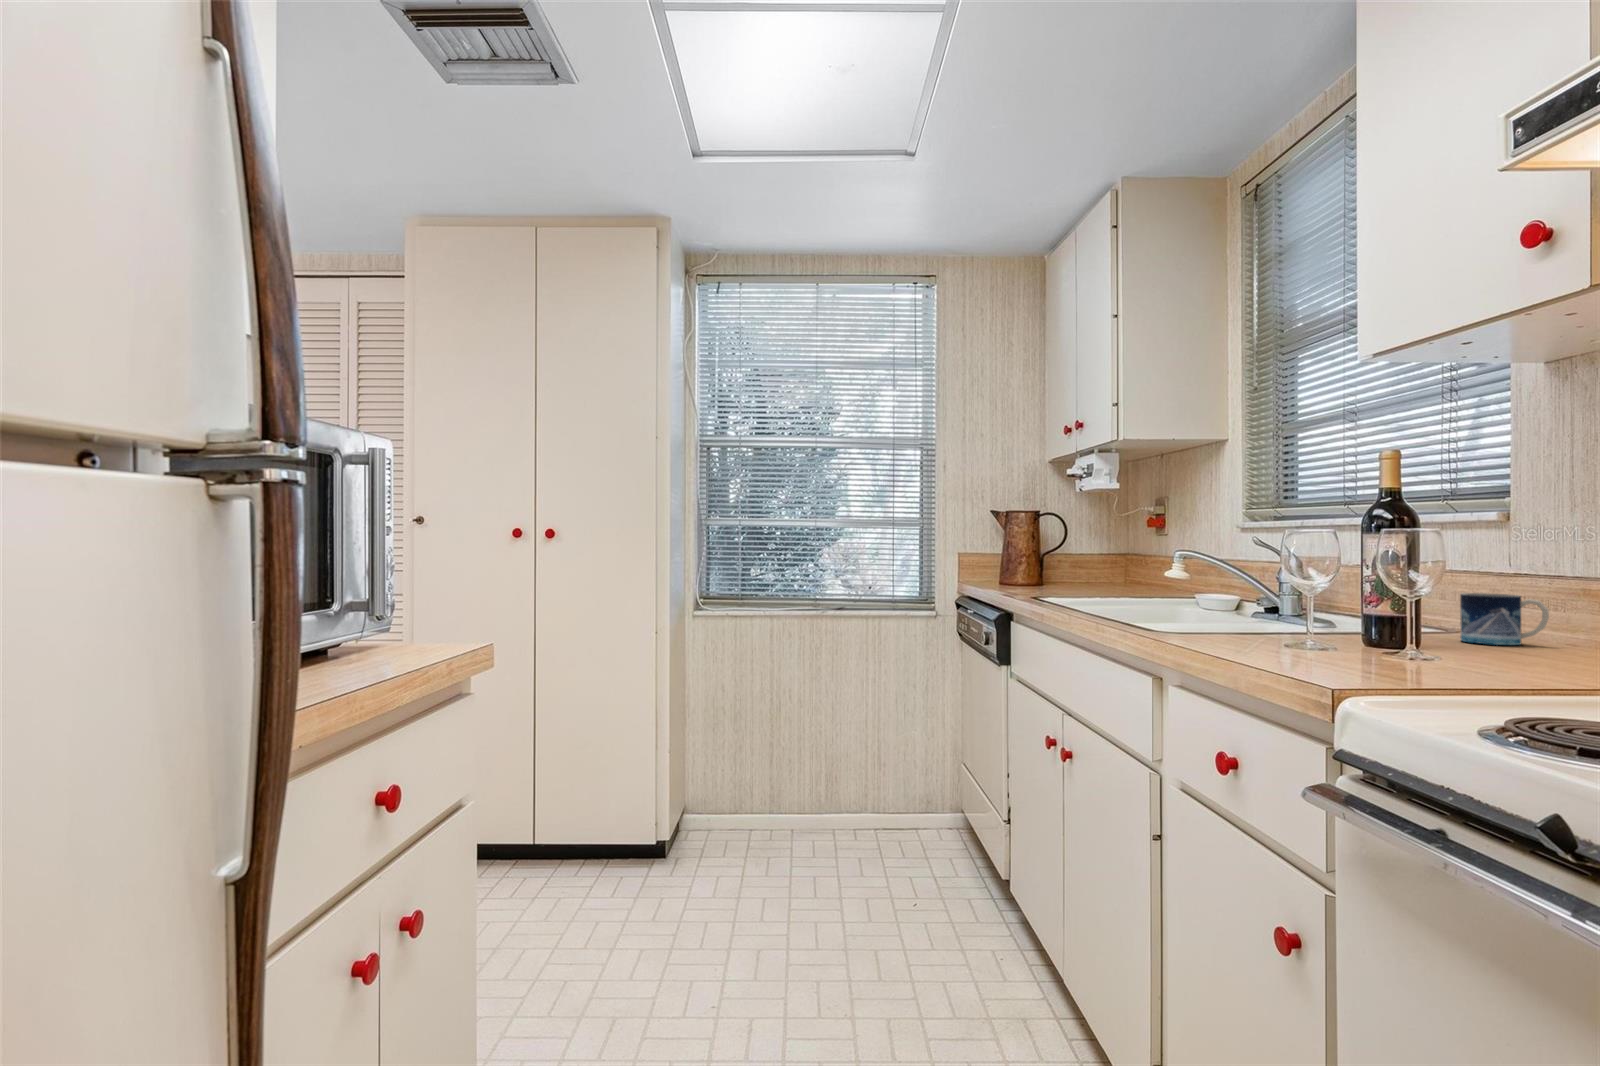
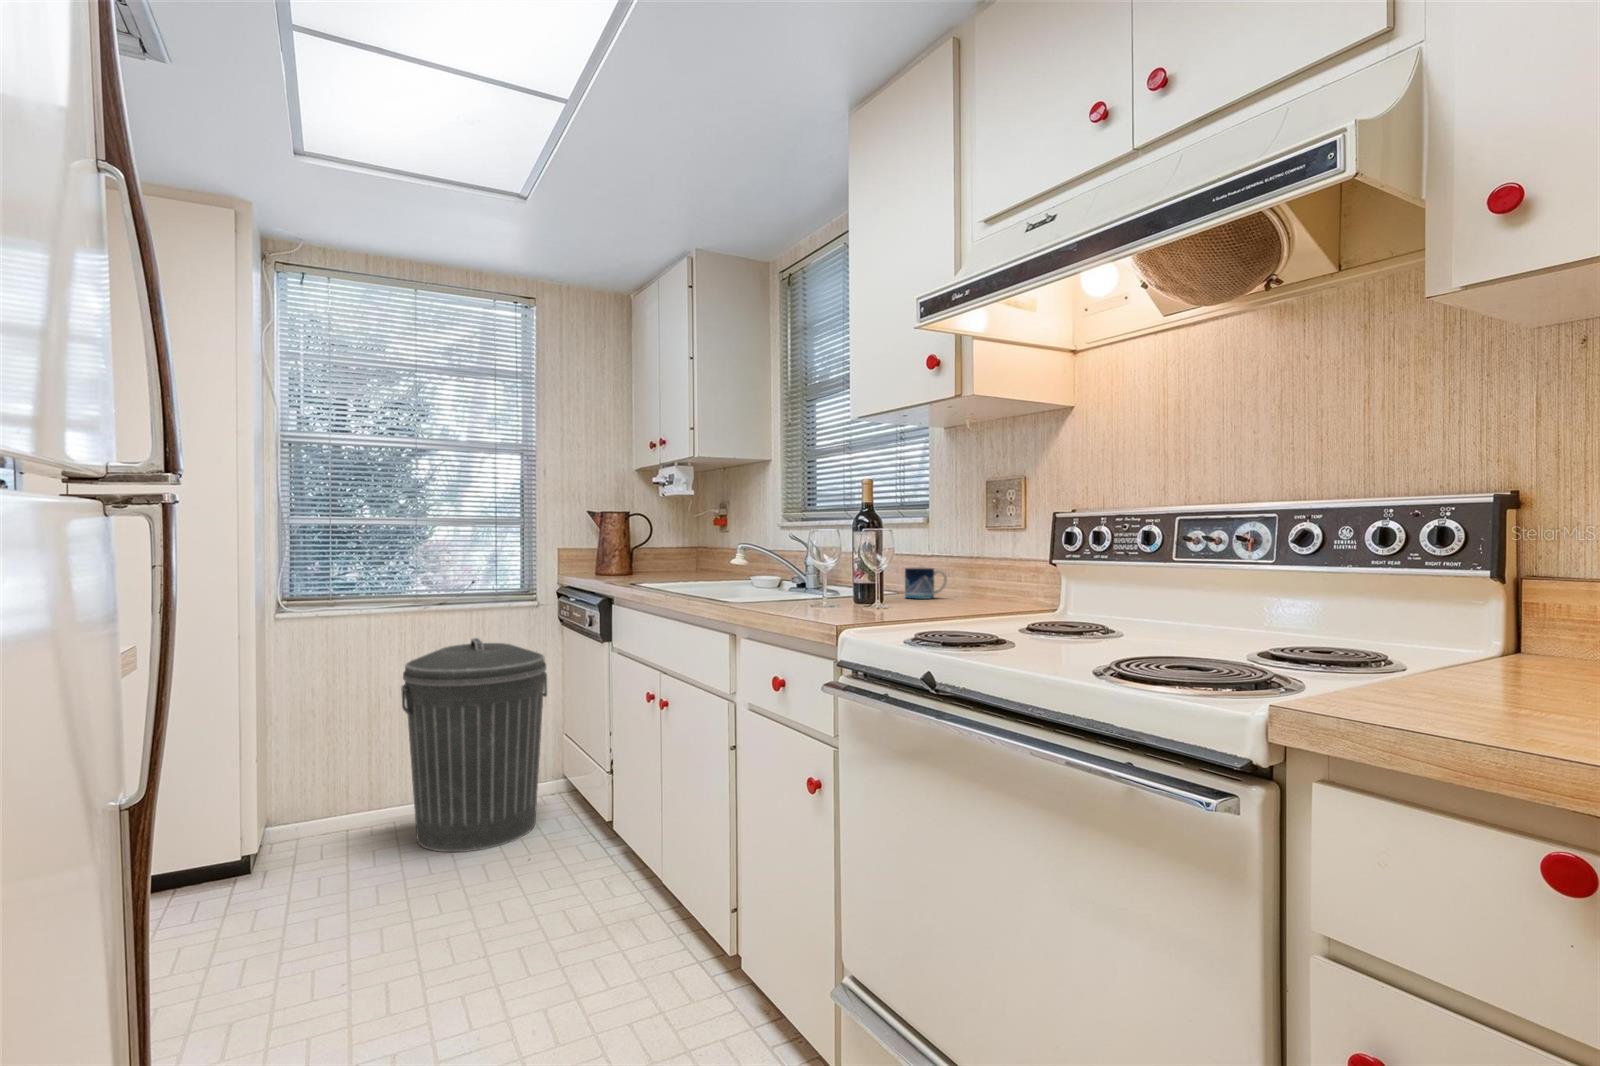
trash can: none [795,649,943,882] -> present [401,638,547,852]

